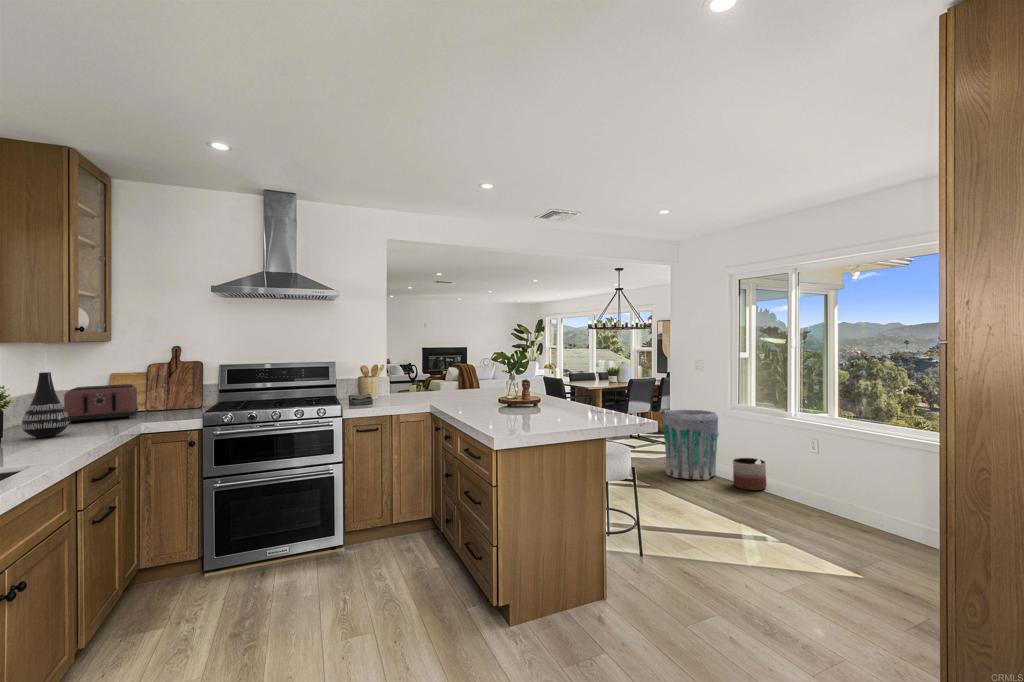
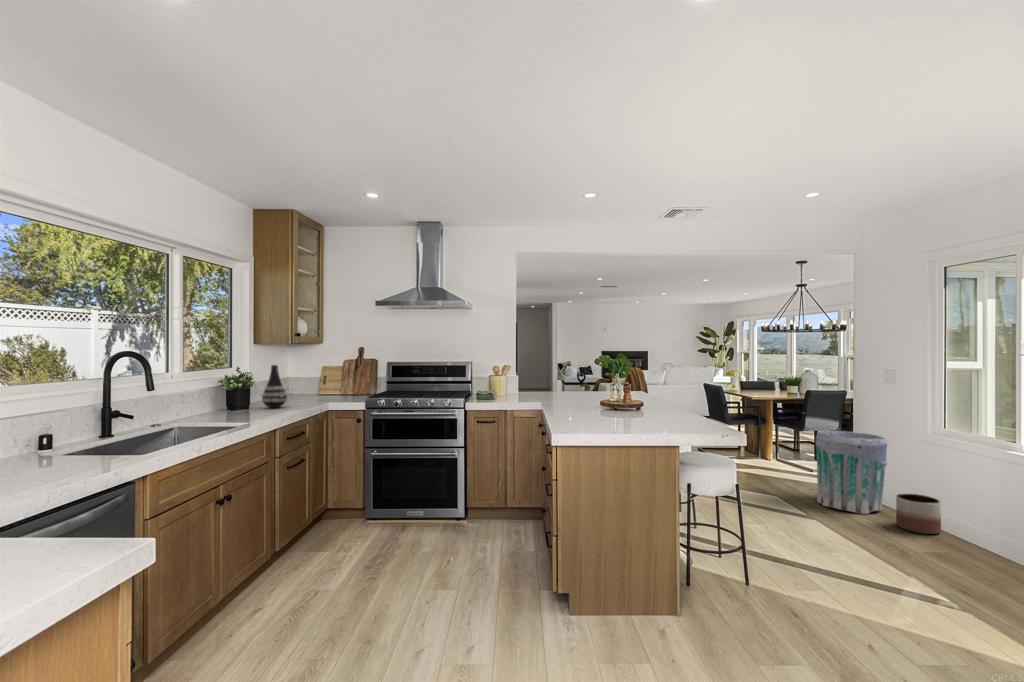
toaster: present [64,384,138,423] -> none [289,375,335,400]

